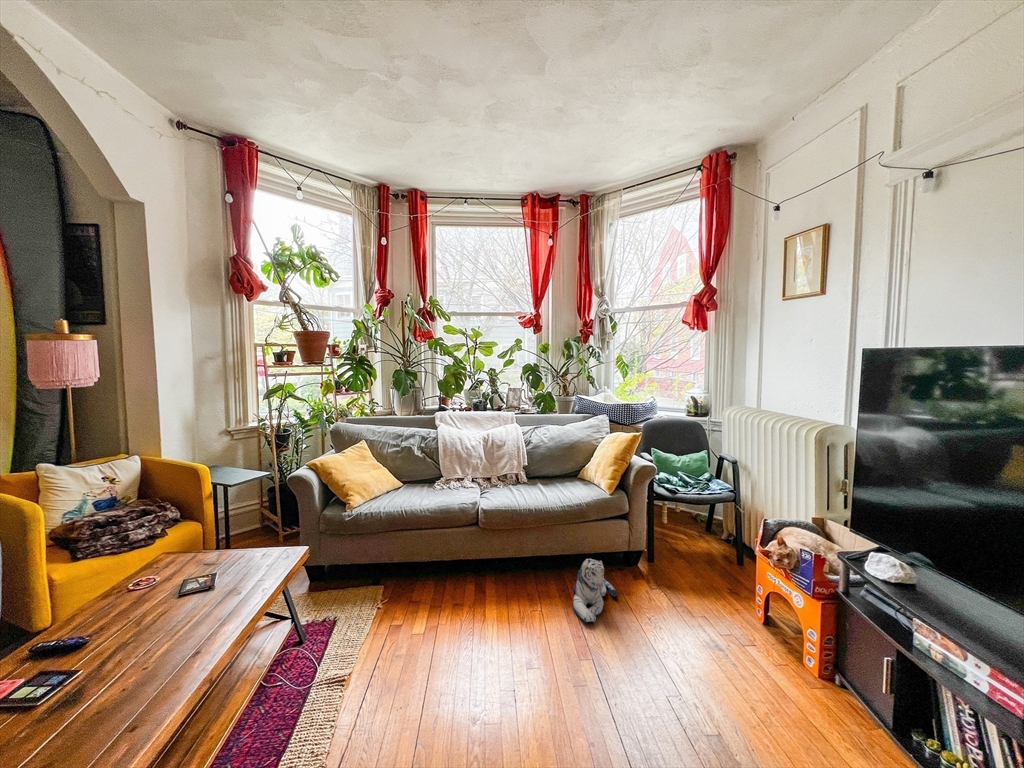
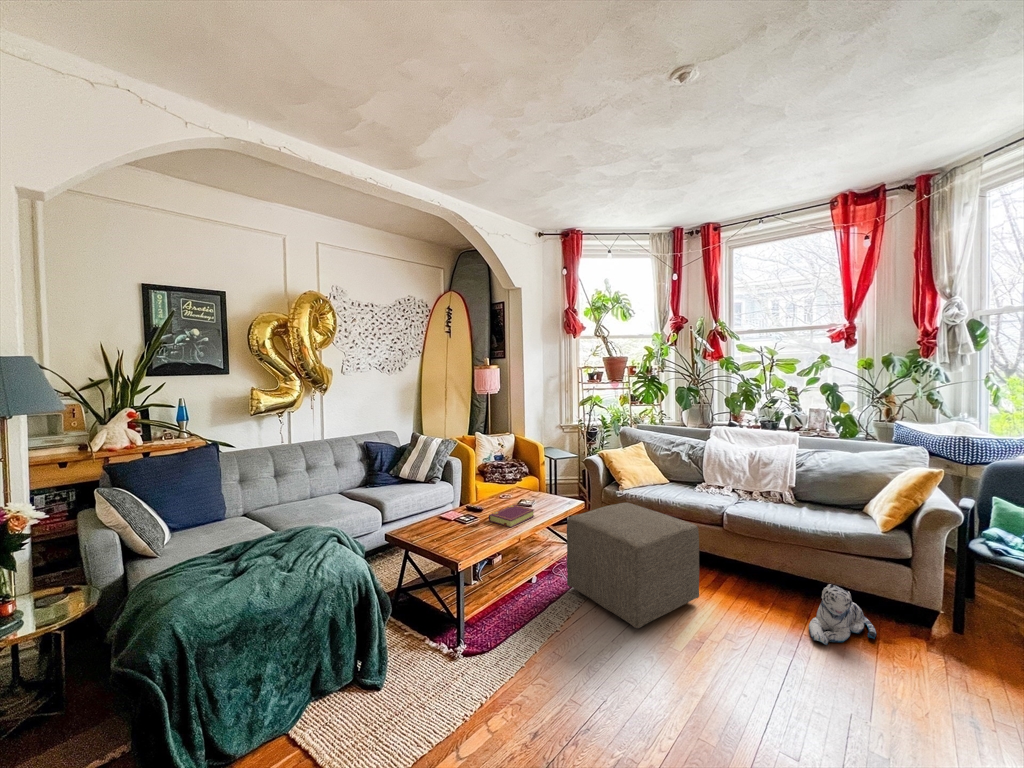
ottoman: none [294,529,475,718] -> present [567,502,699,628]
book: none [111,592,223,657] -> present [489,505,534,528]

